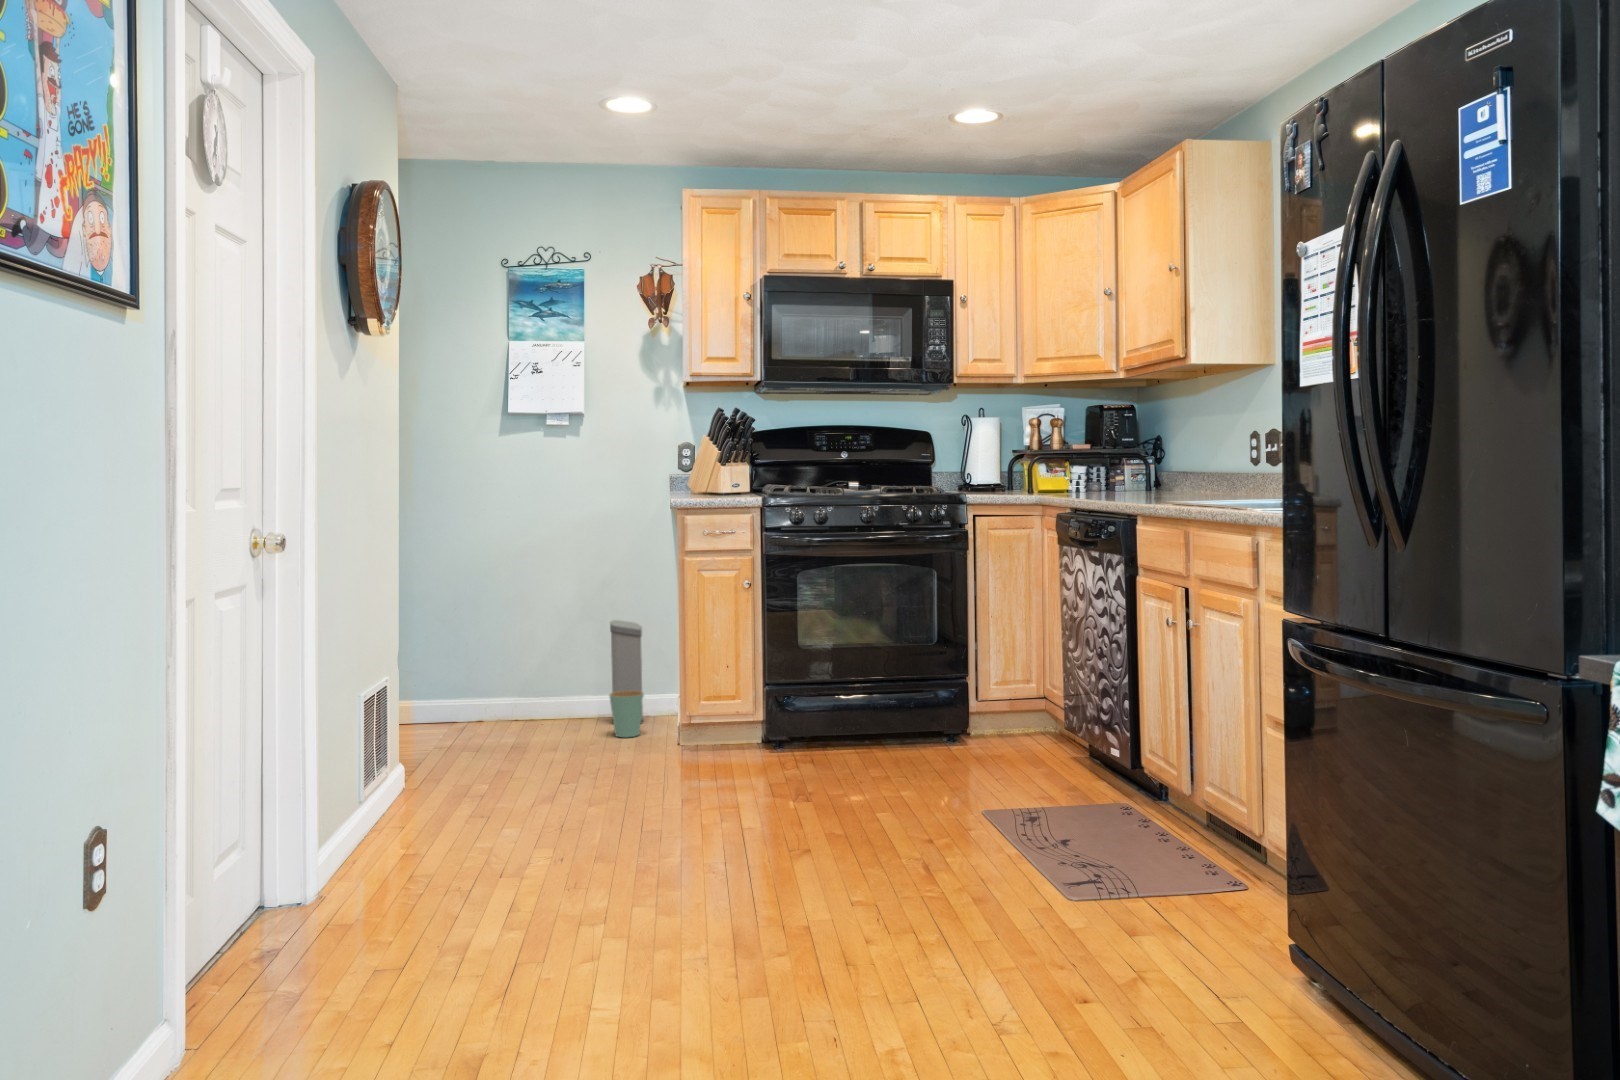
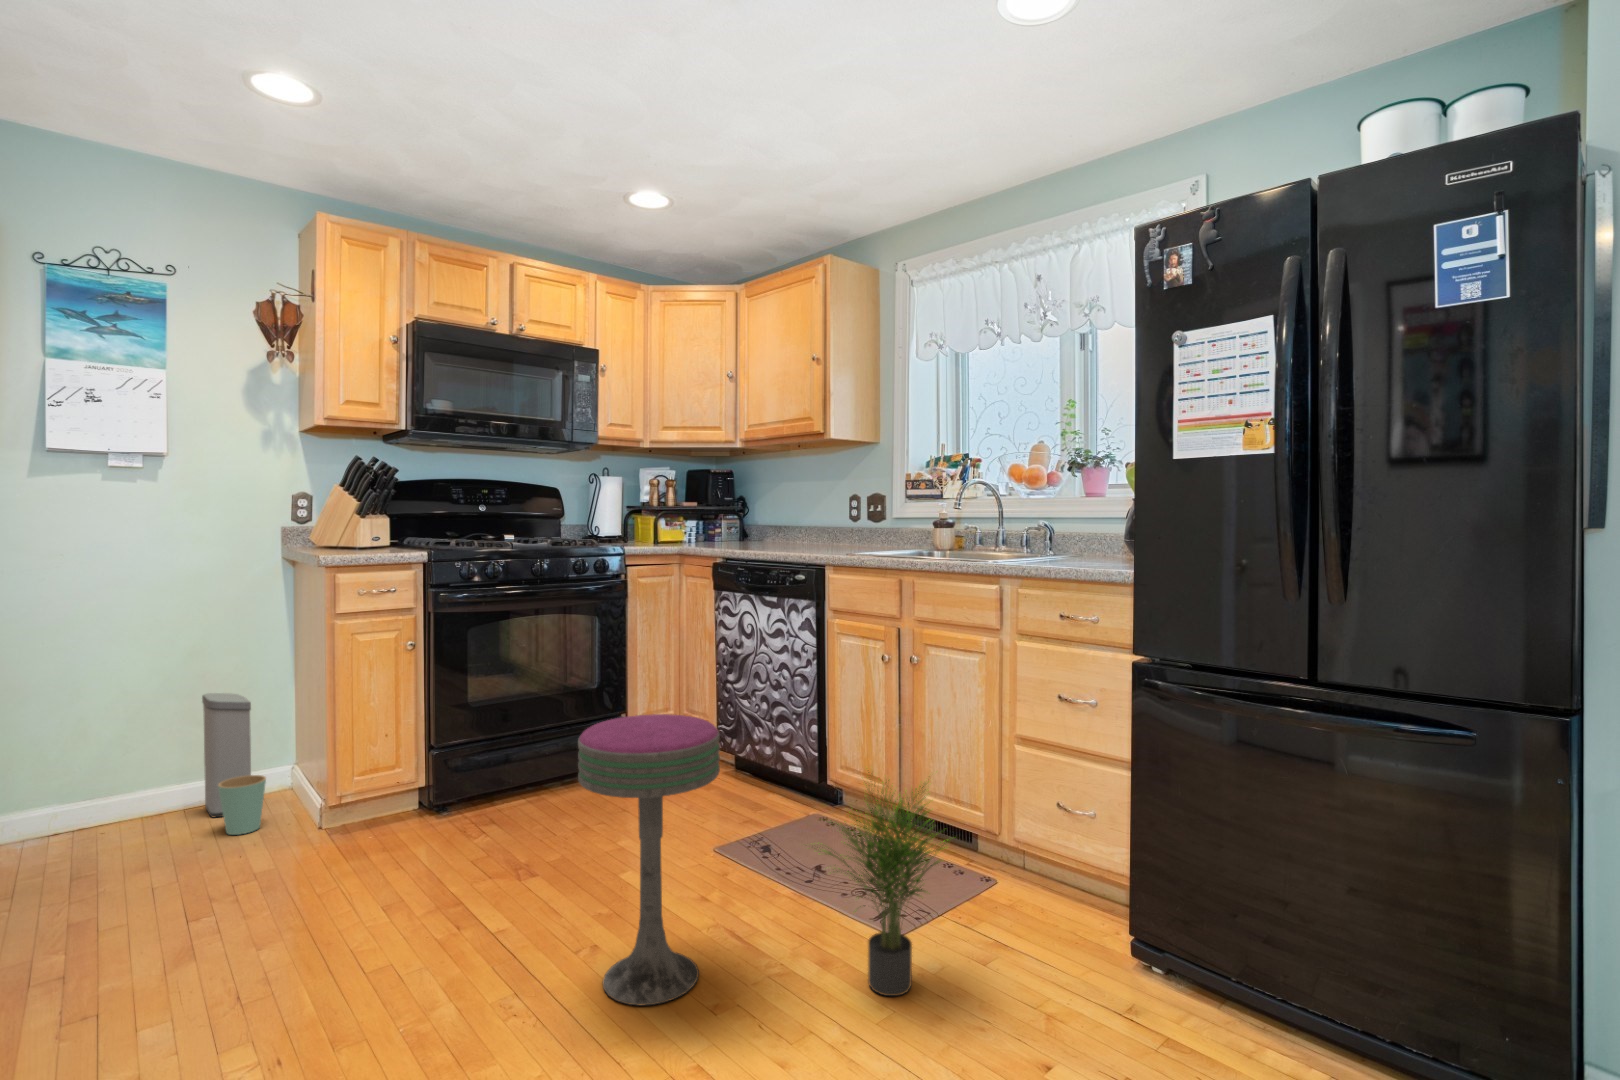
bar stool: none [754,643,877,885] -> present [578,714,720,1005]
potted plant: none [926,706,1070,925] -> present [819,772,949,996]

